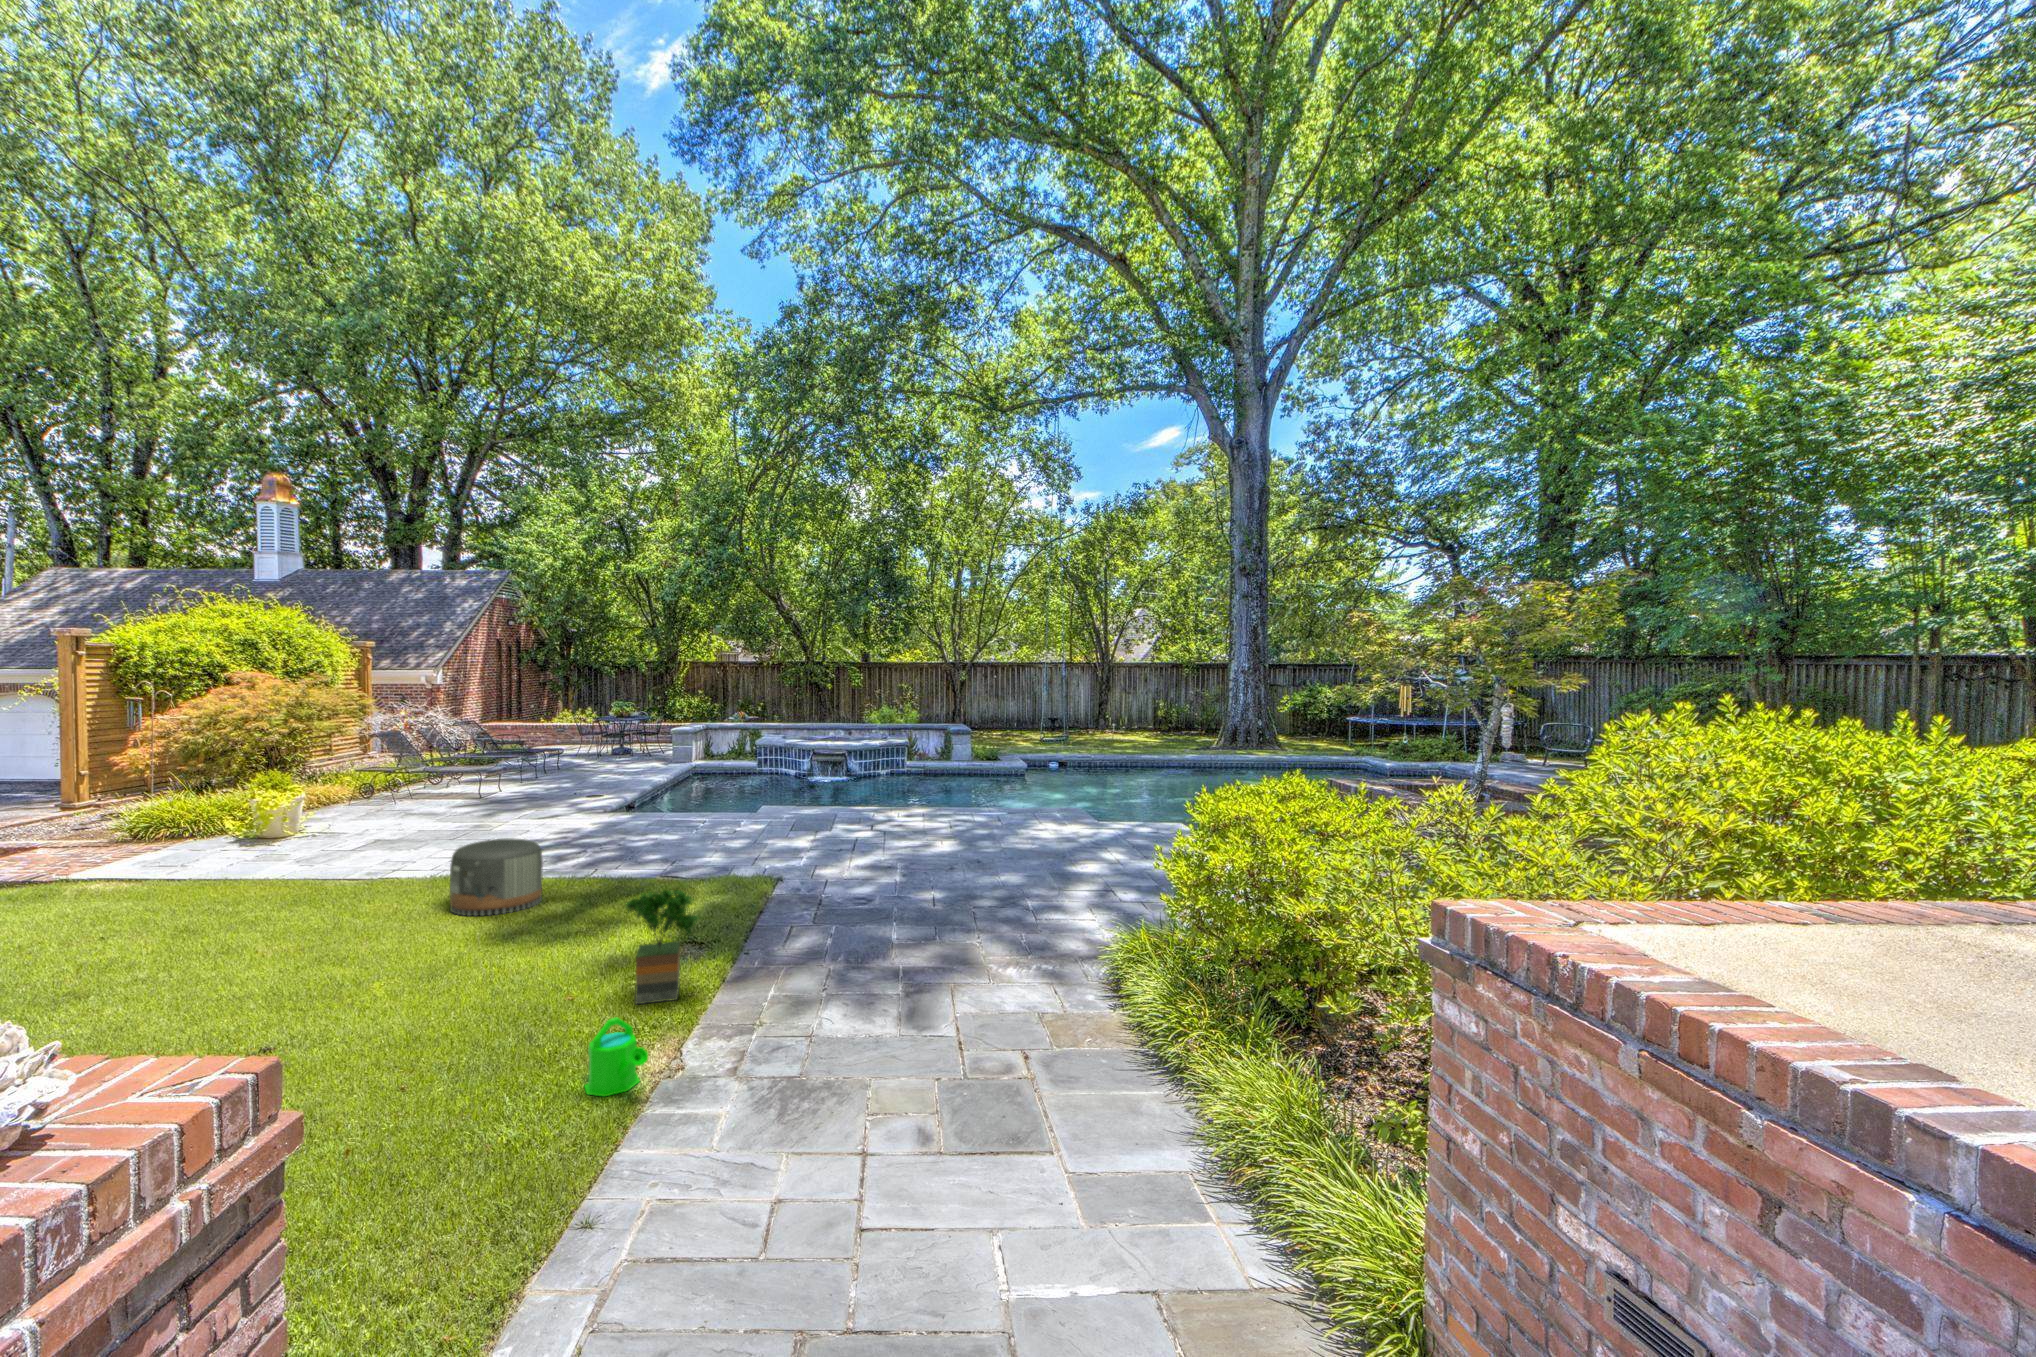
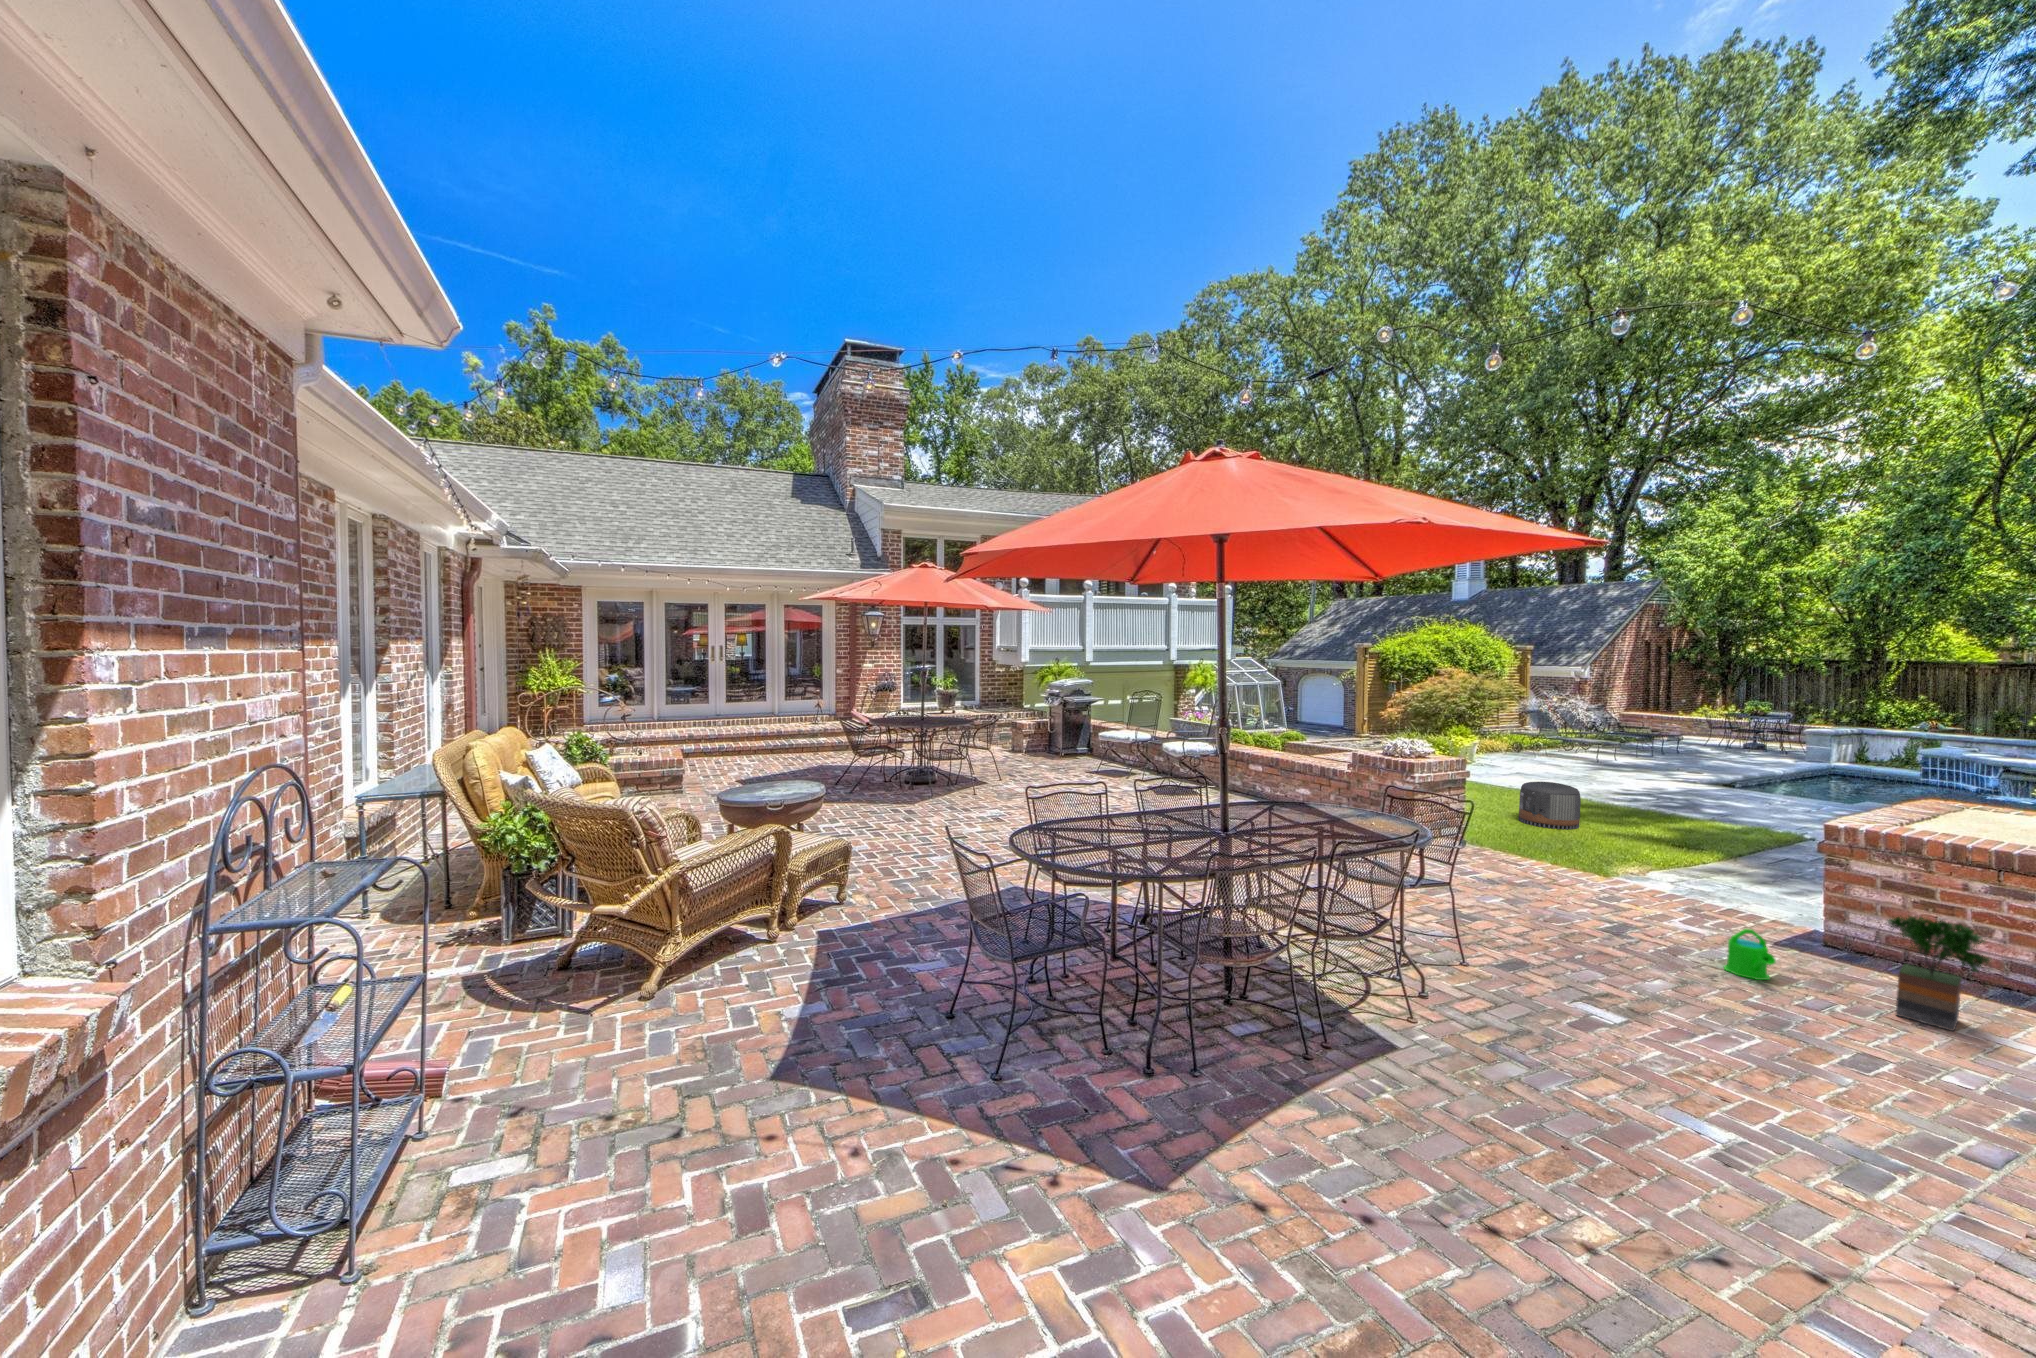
potted tree: present [626,890,699,1004] -> present [1888,916,1989,1031]
watering can: present [585,1017,648,1096] -> present [1724,929,1776,980]

